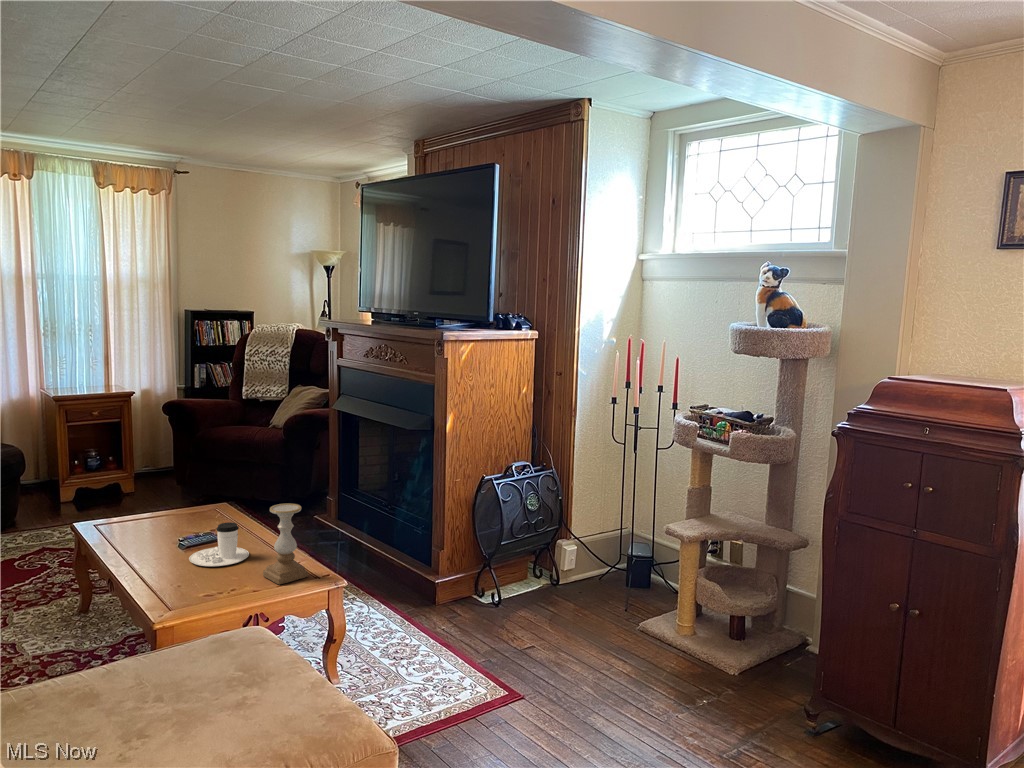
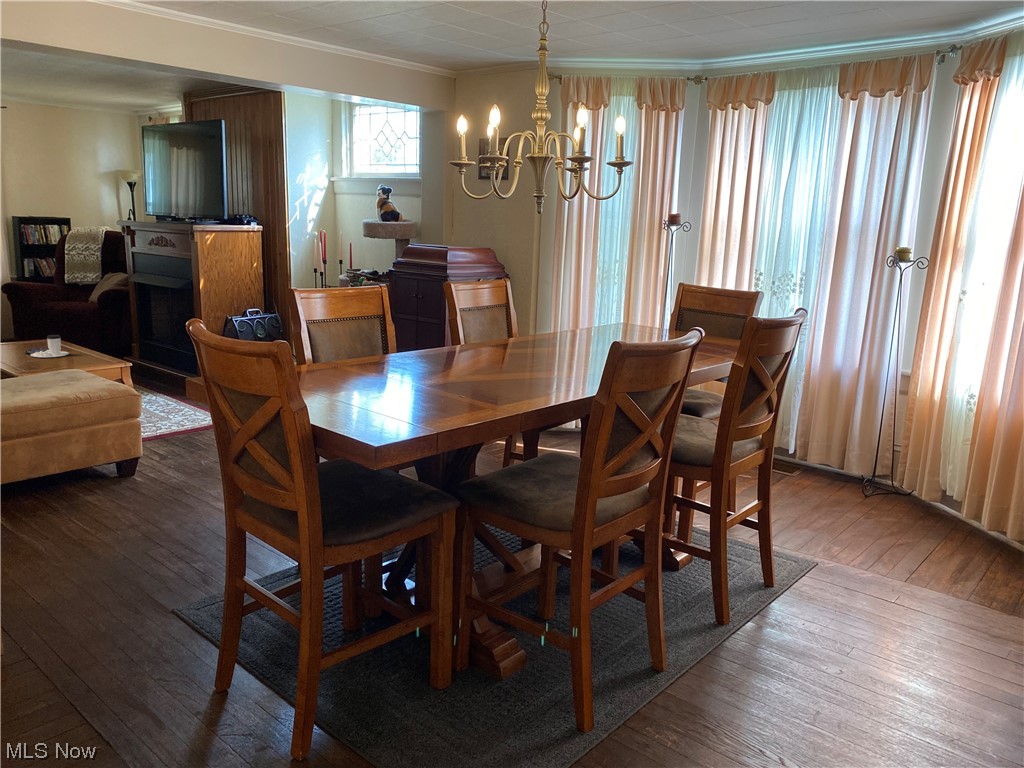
candle holder: present [263,503,308,585] -> none [77,319,105,362]

